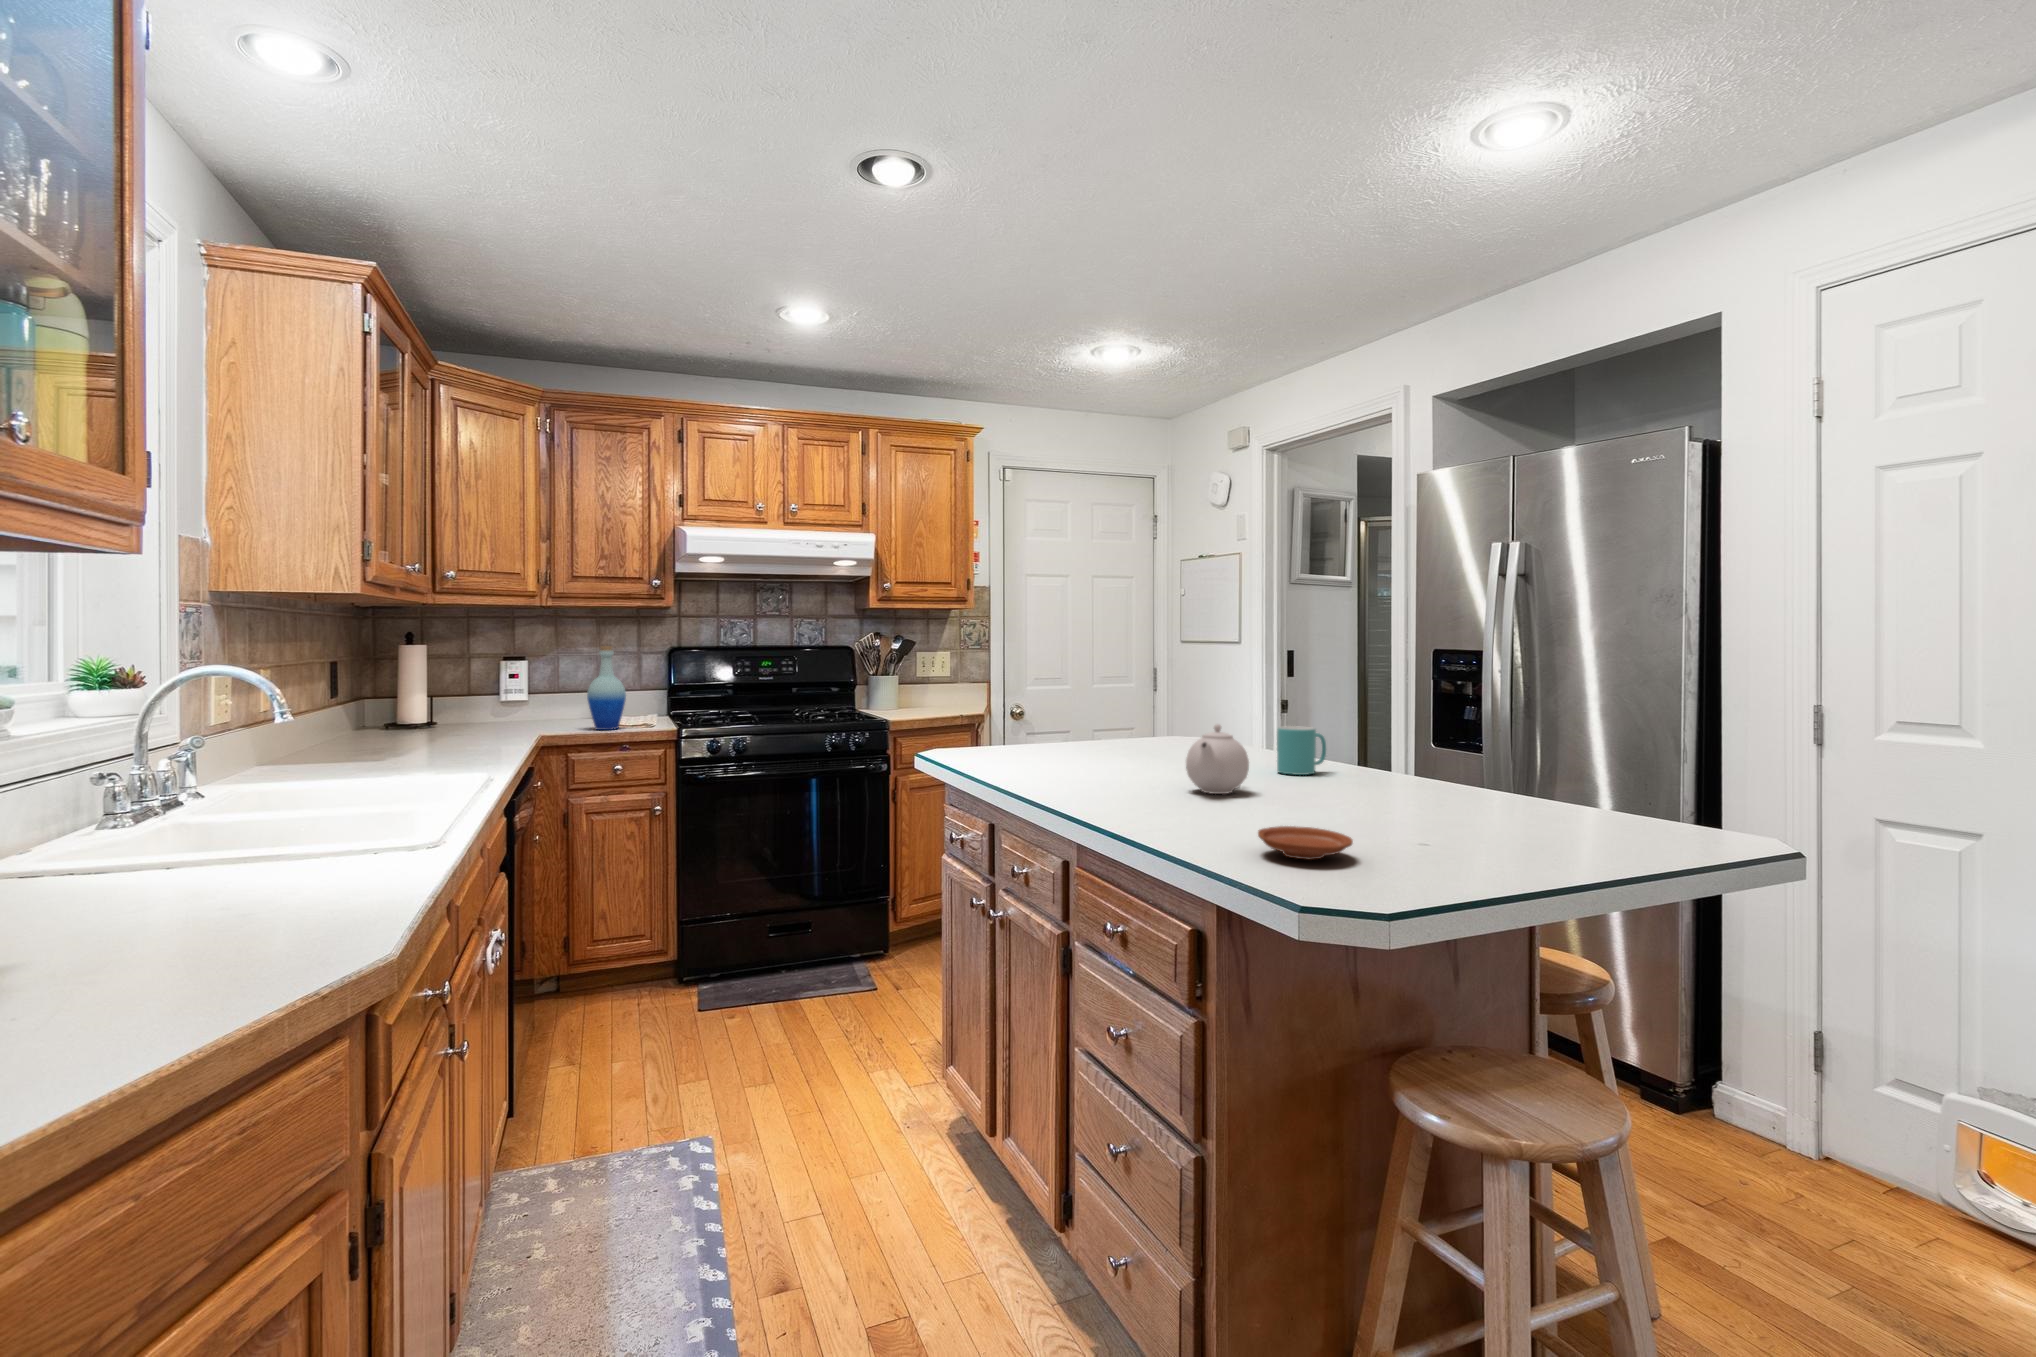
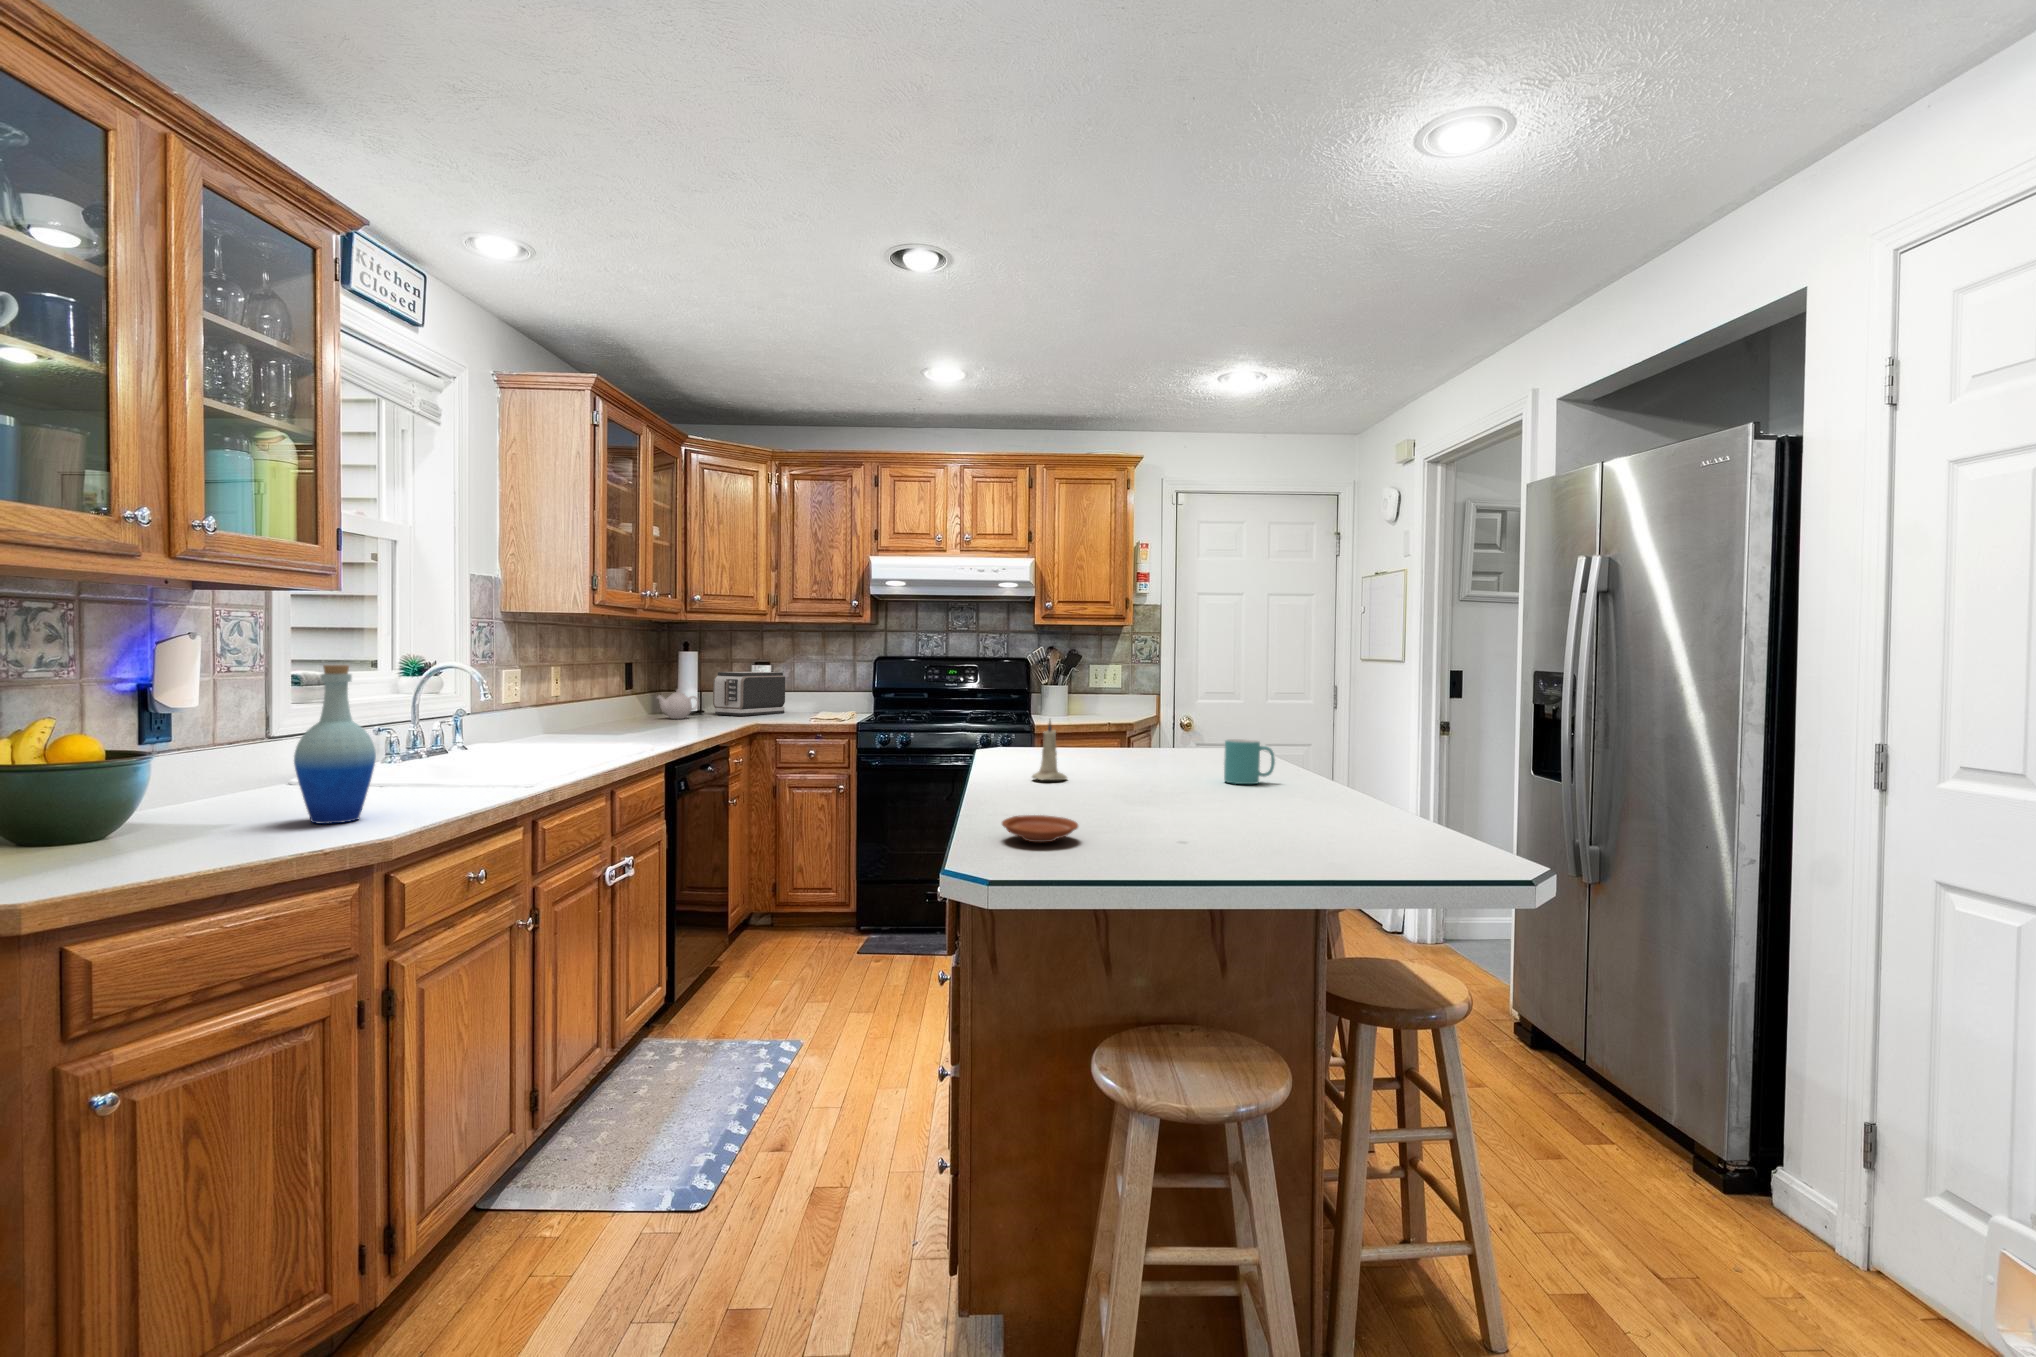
bottle: present [587,646,626,730] -> present [294,665,376,824]
toaster: none [454,670,550,727] -> present [713,672,785,716]
candle: none [1089,712,1129,785] -> present [1032,721,1067,780]
teapot: present [1186,724,1249,794] -> present [657,690,699,719]

